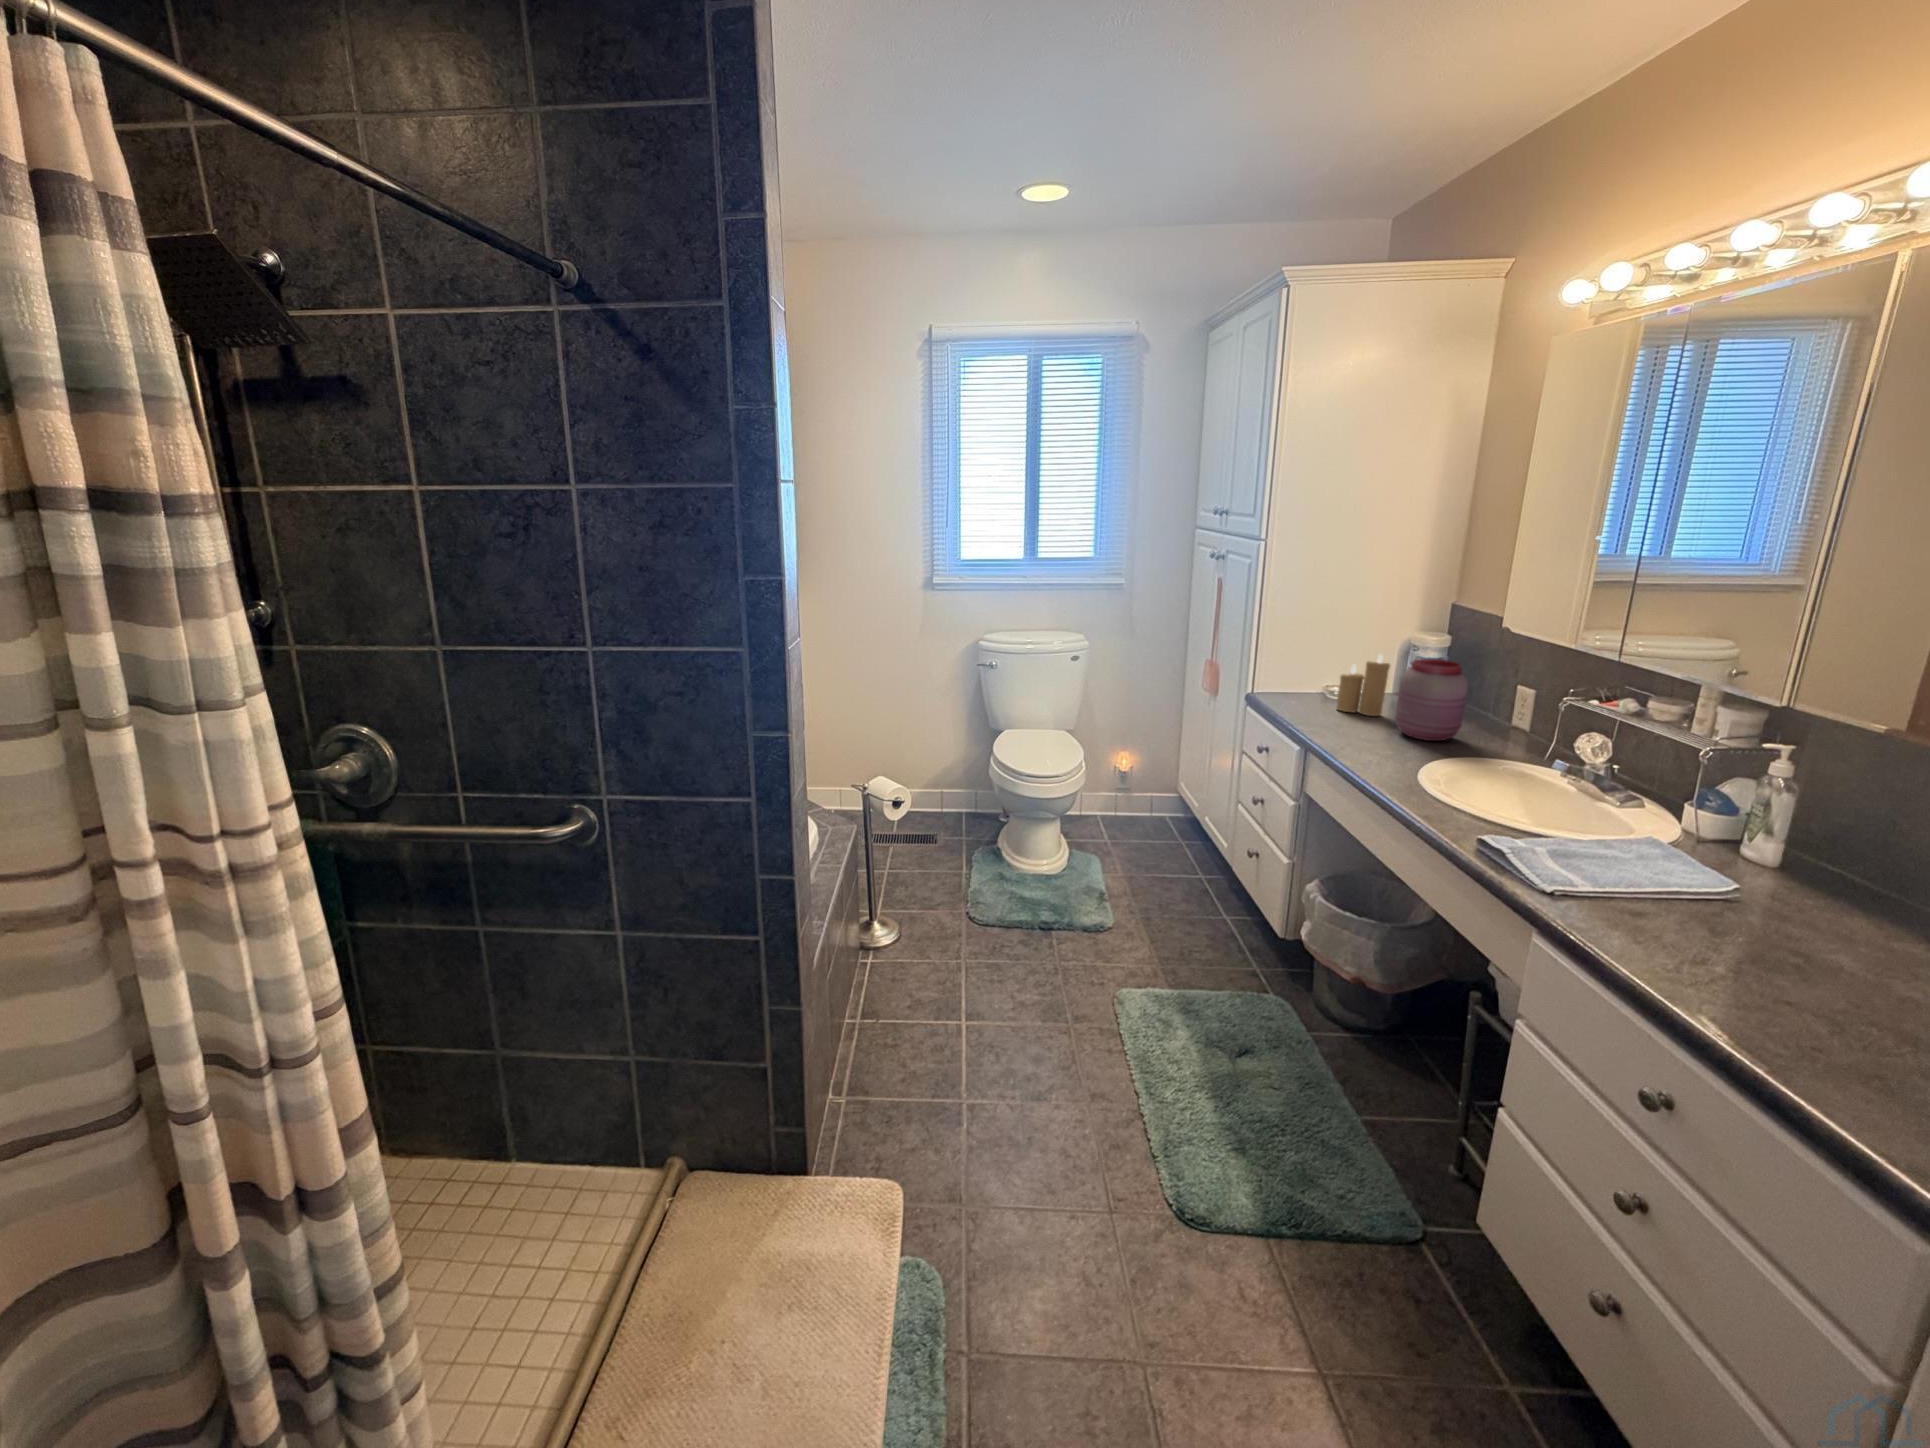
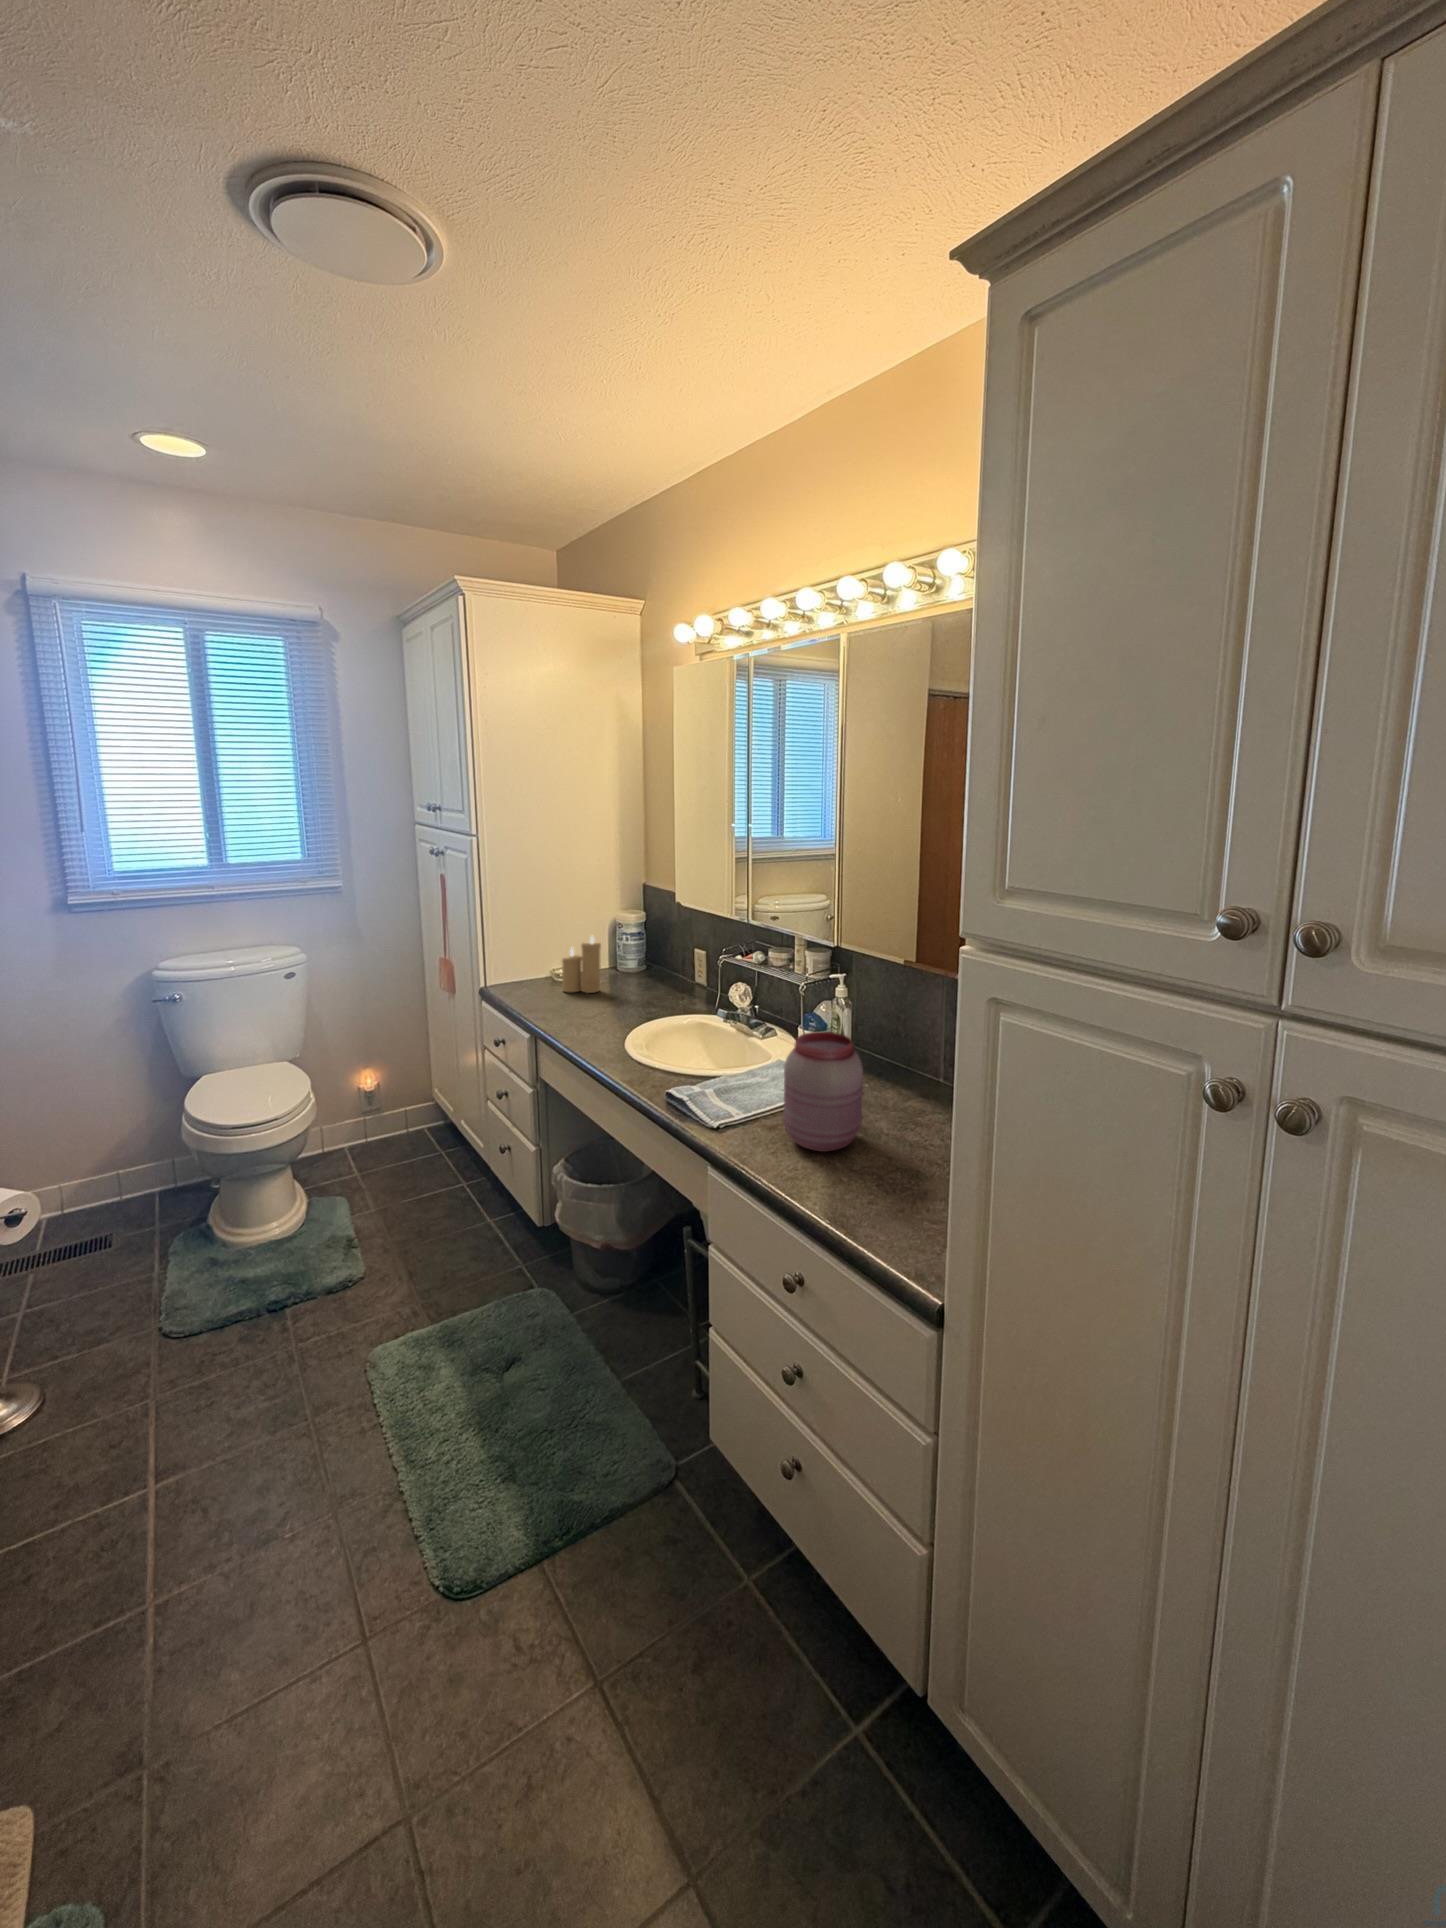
jar: present [1395,659,1468,741] -> present [784,1032,863,1152]

